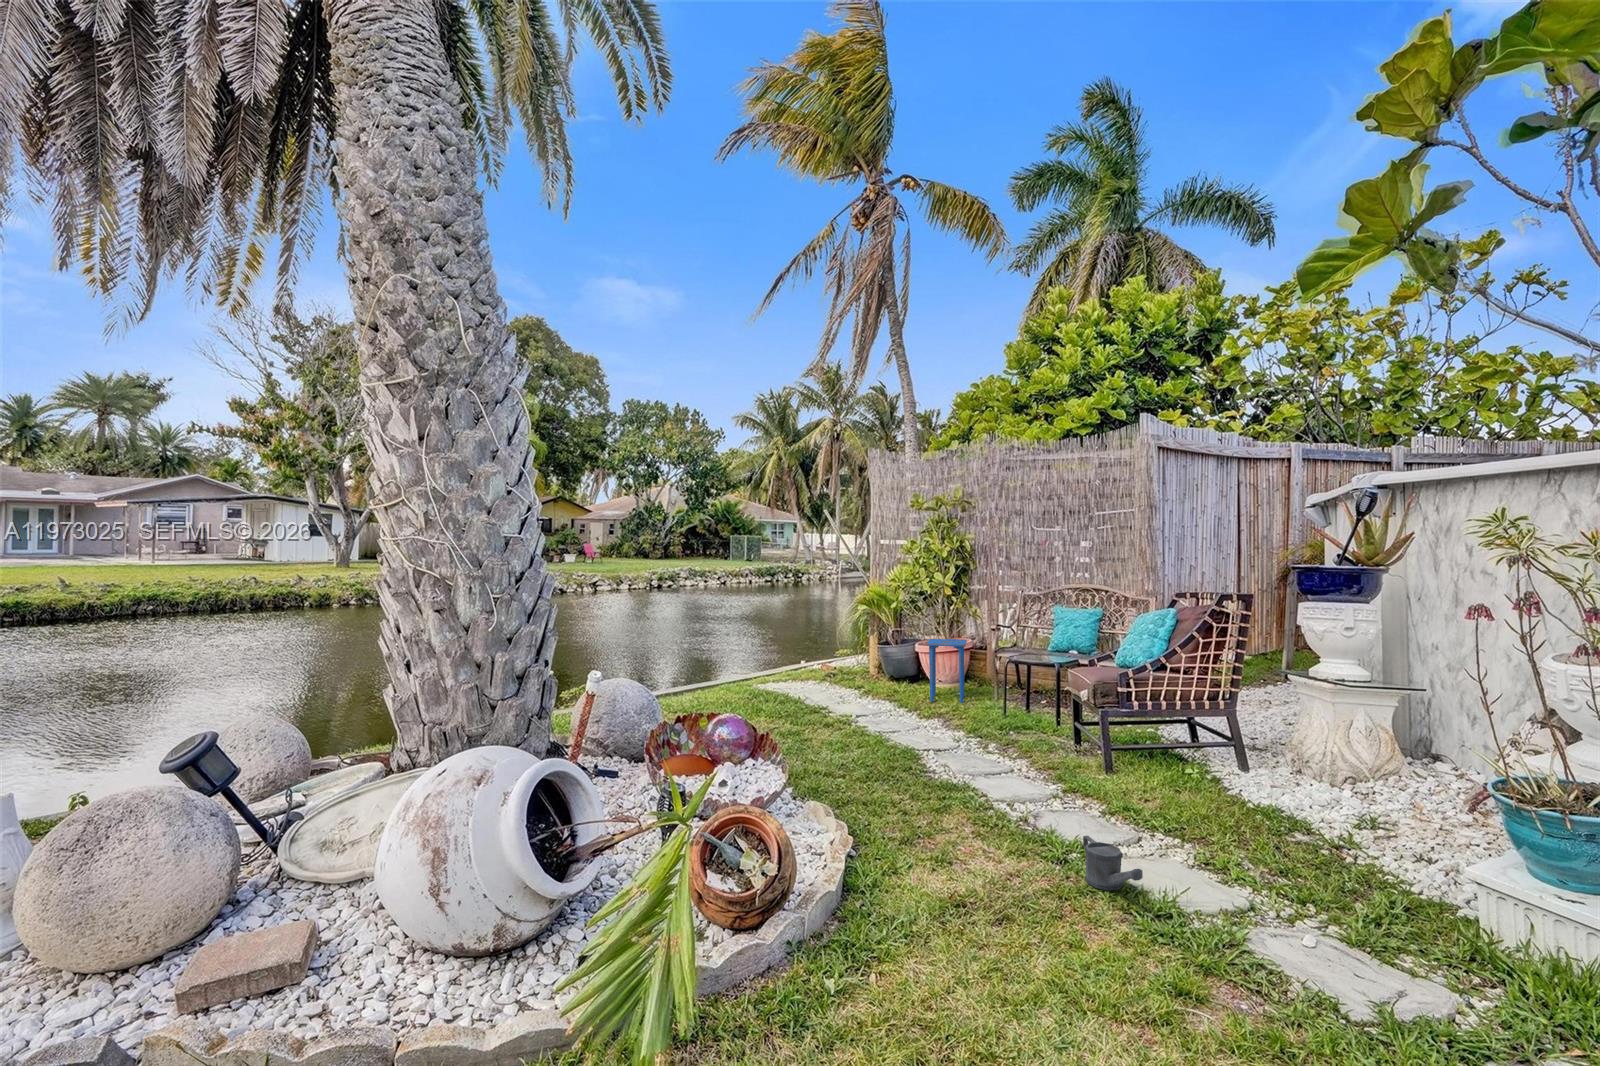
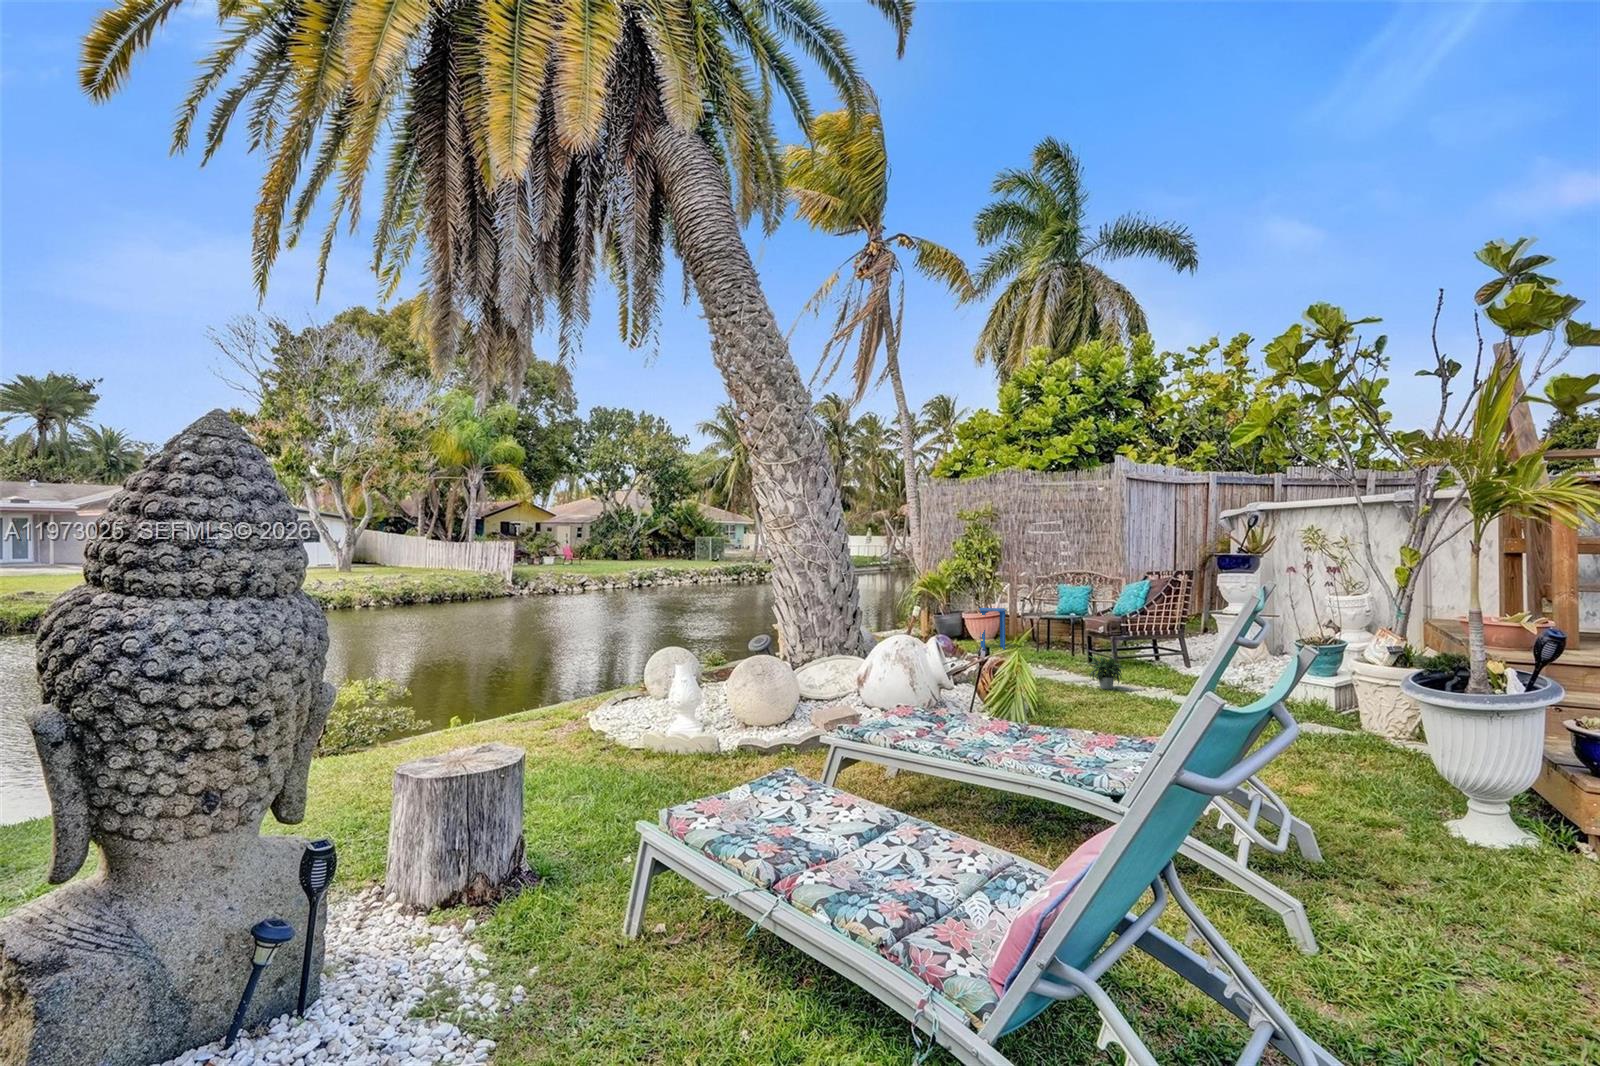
potted plant: none [1027,765,1100,840] -> present [1089,656,1125,689]
watering can: present [1083,836,1143,891] -> none [1122,679,1154,699]

